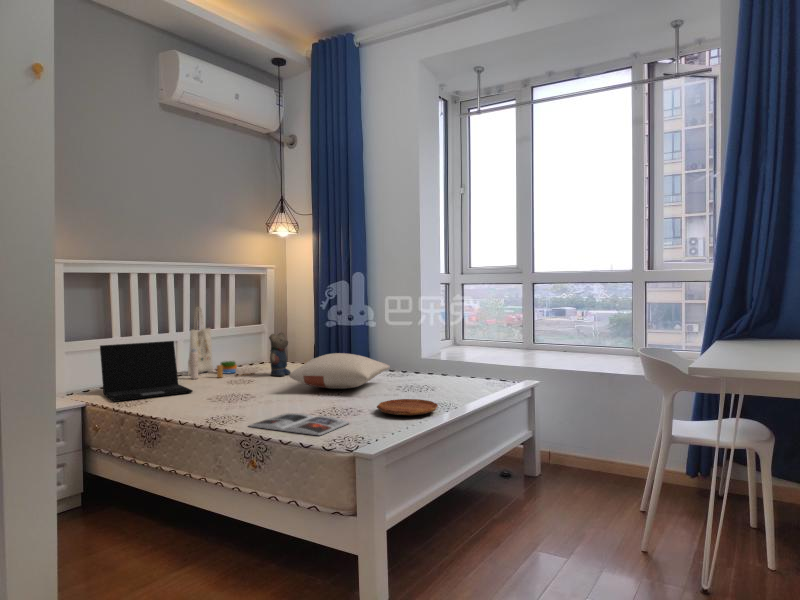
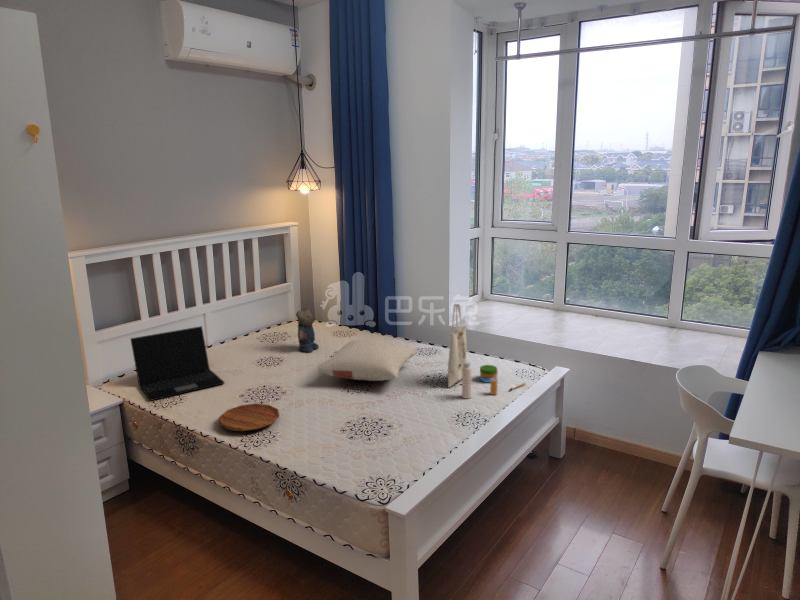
tote bag: present [188,307,254,379] -> present [448,304,525,398]
tray: present [377,399,438,415] -> present [219,404,279,431]
magazine: present [250,413,349,435] -> none [282,428,381,470]

